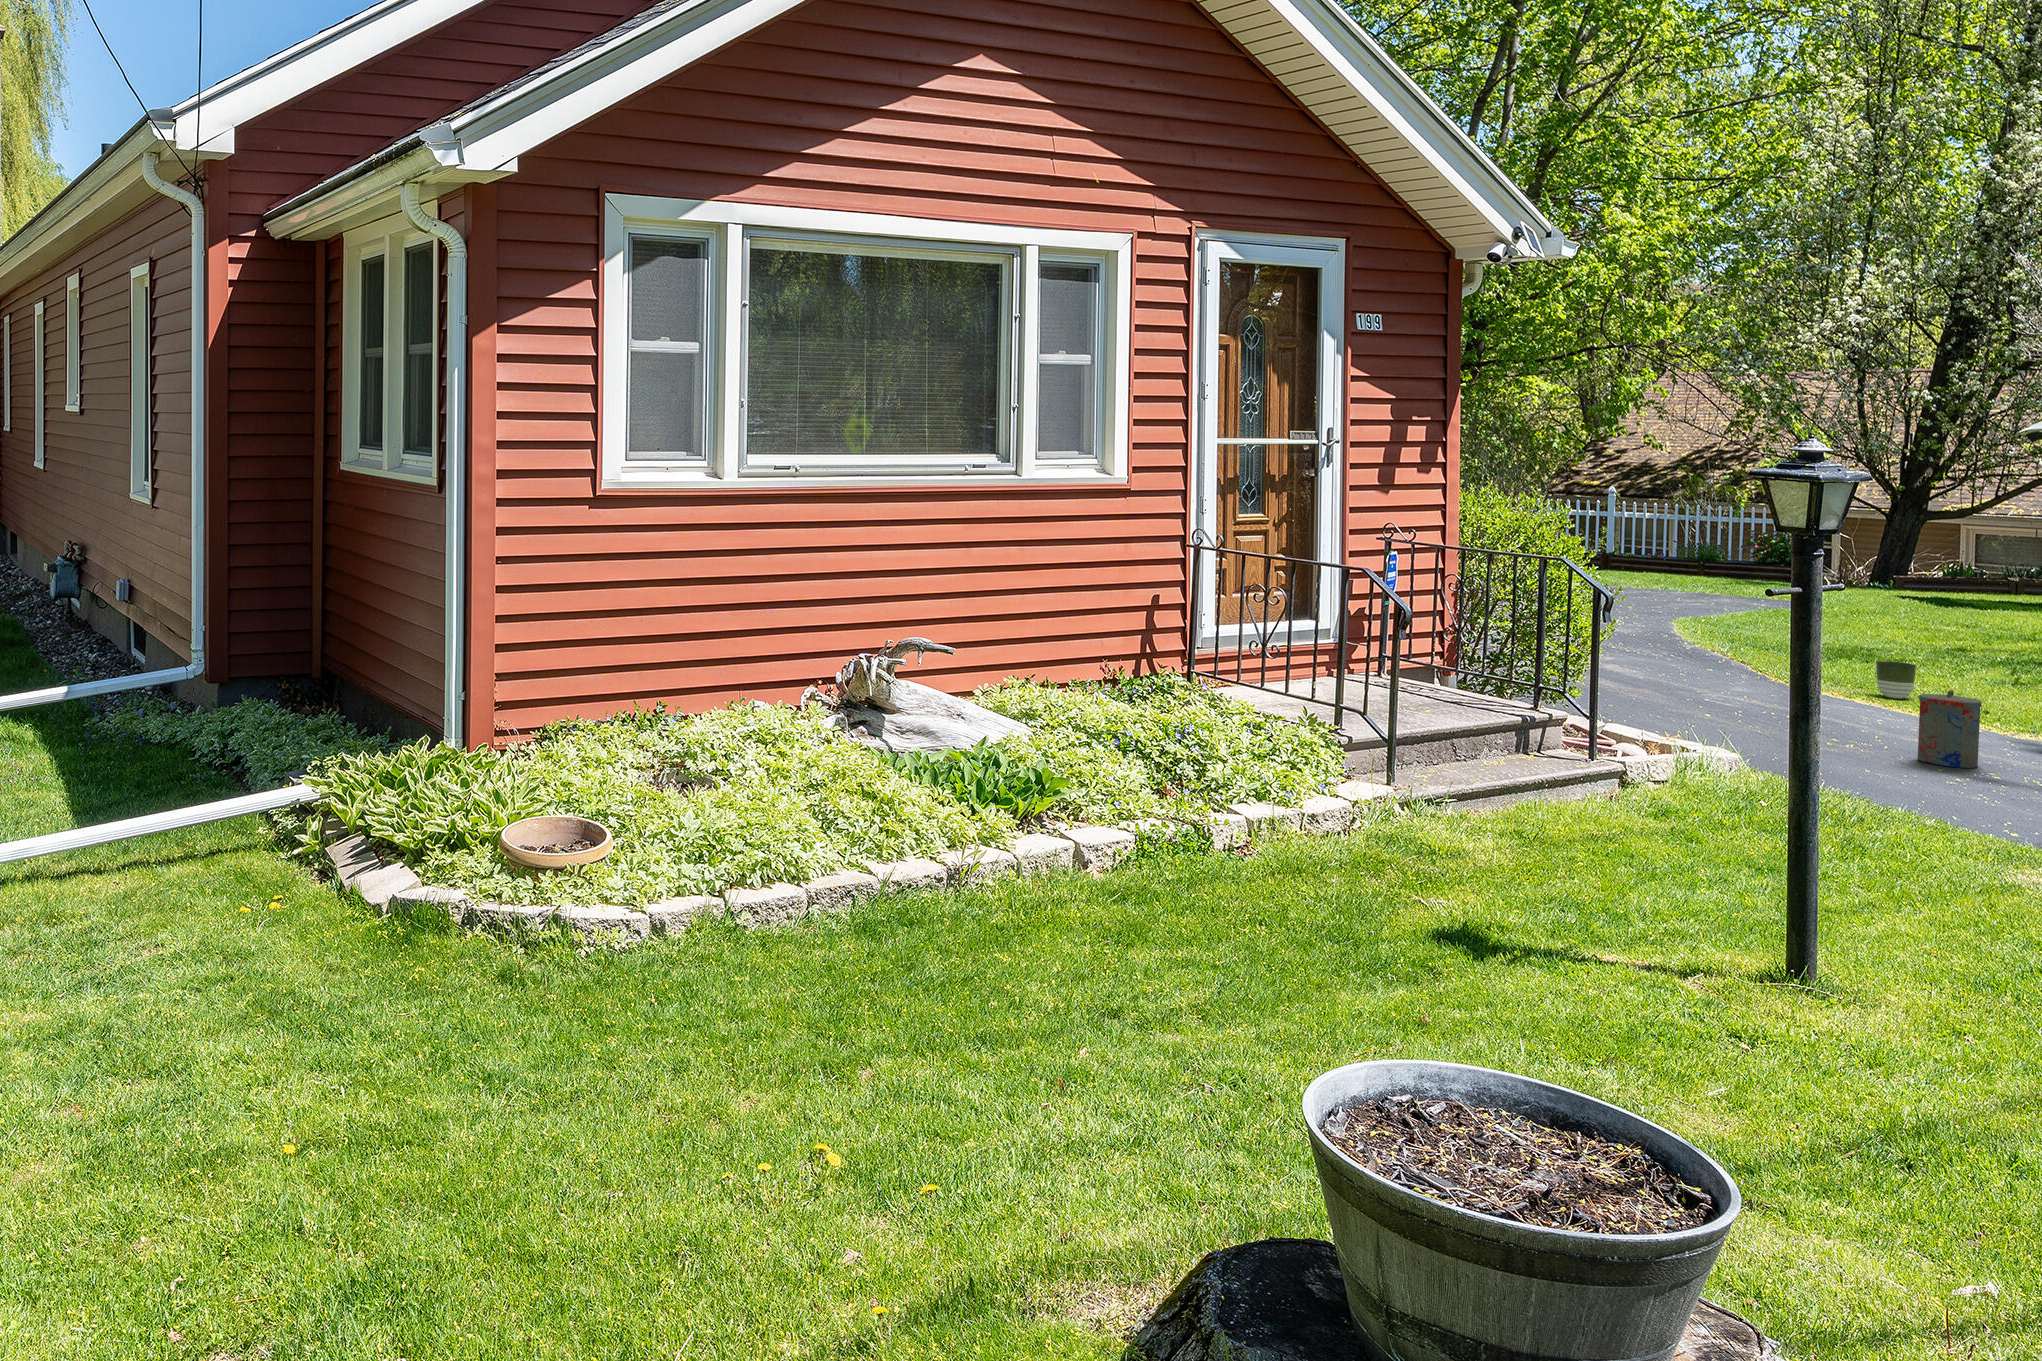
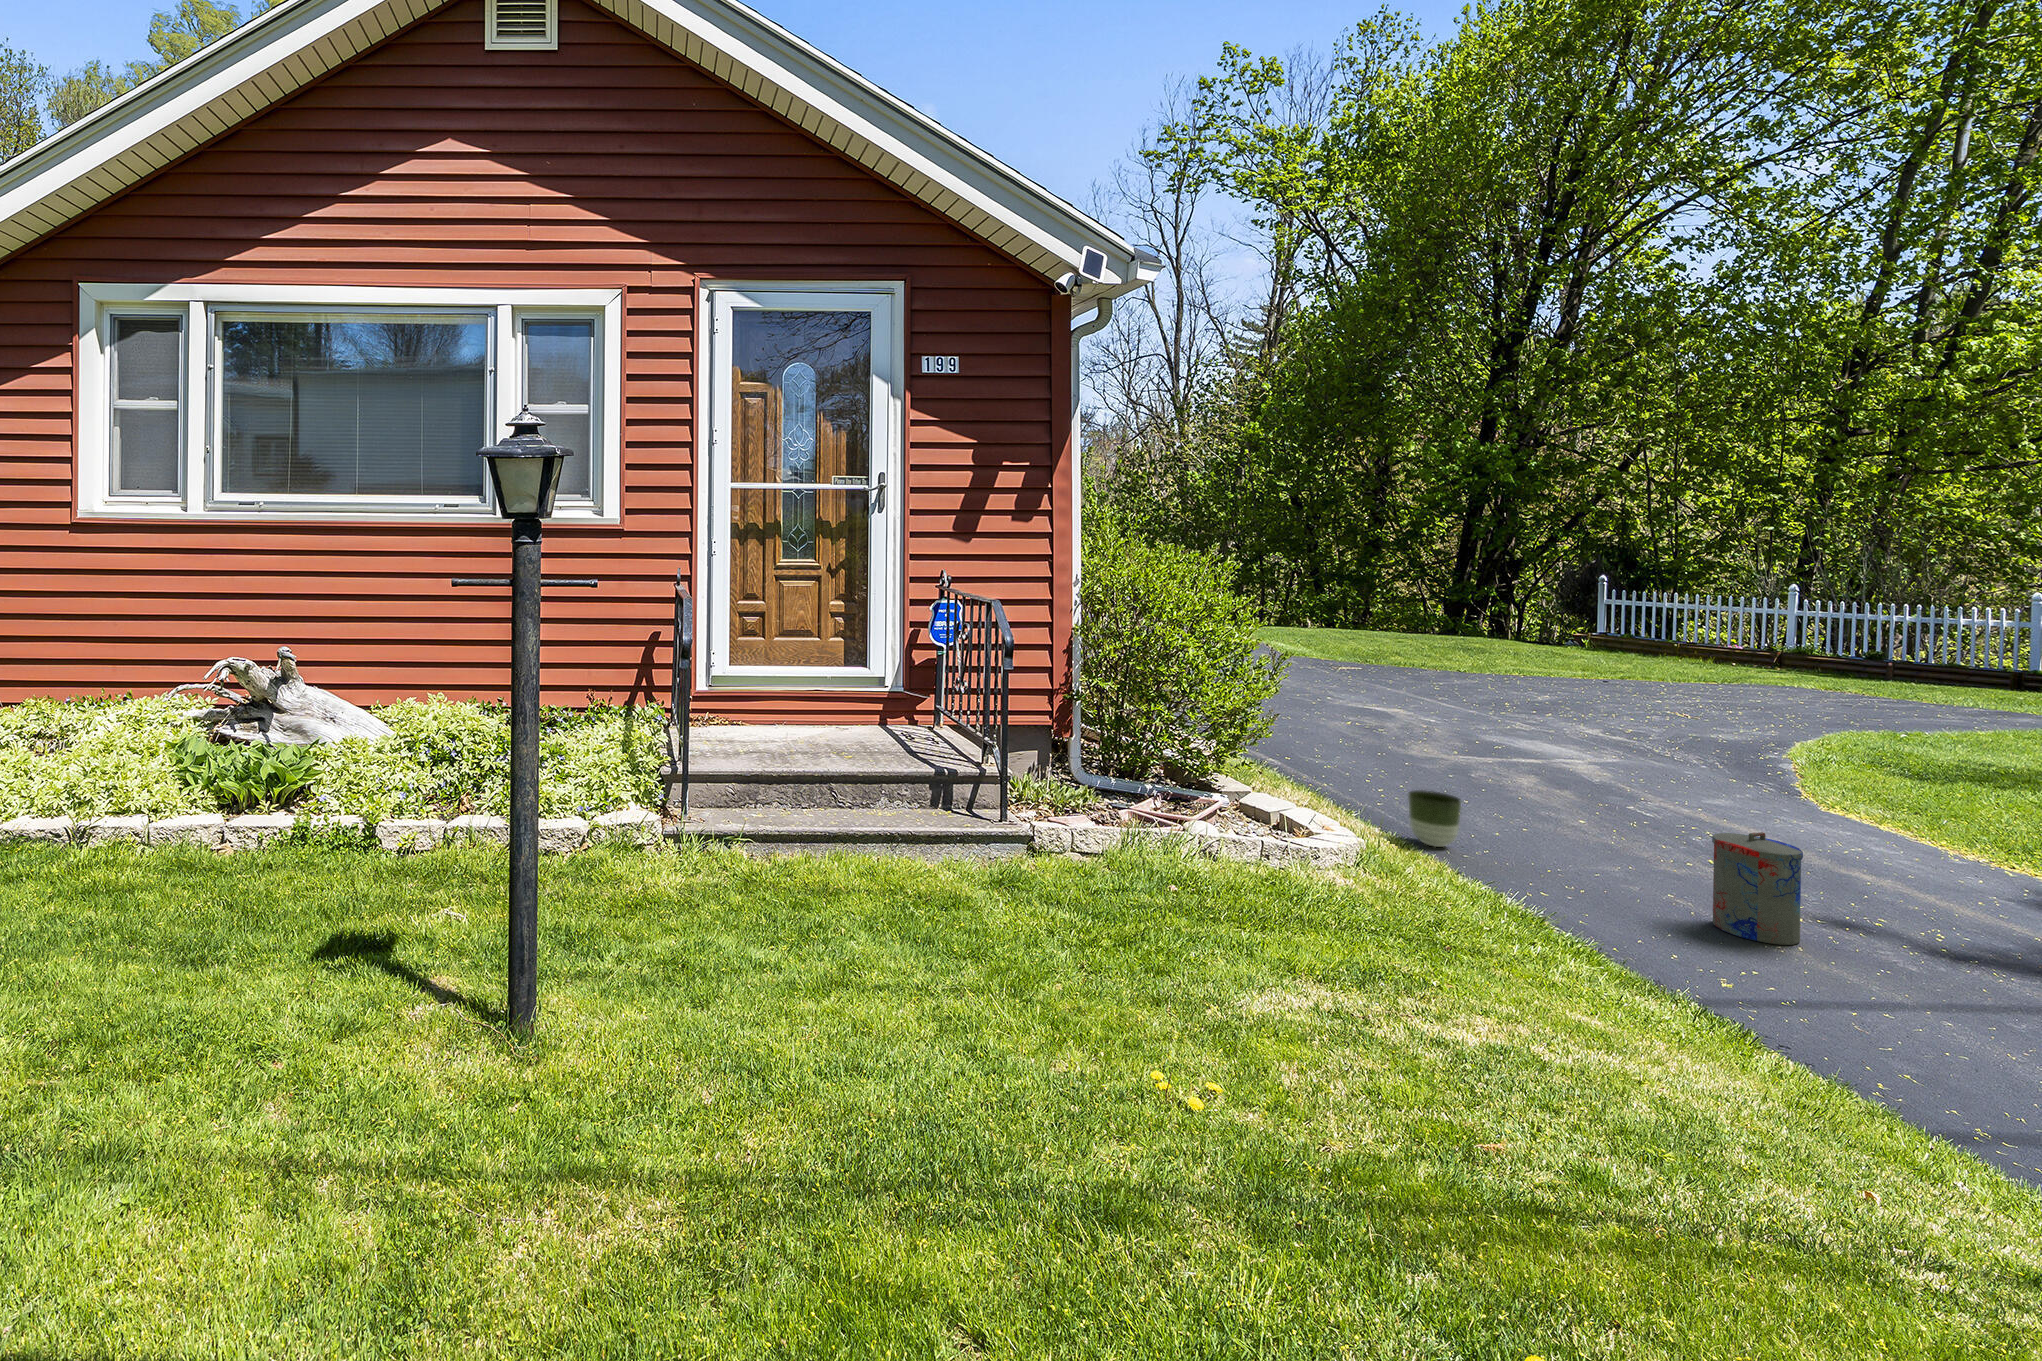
planter: present [1876,661,1916,699] -> present [1408,790,1461,847]

